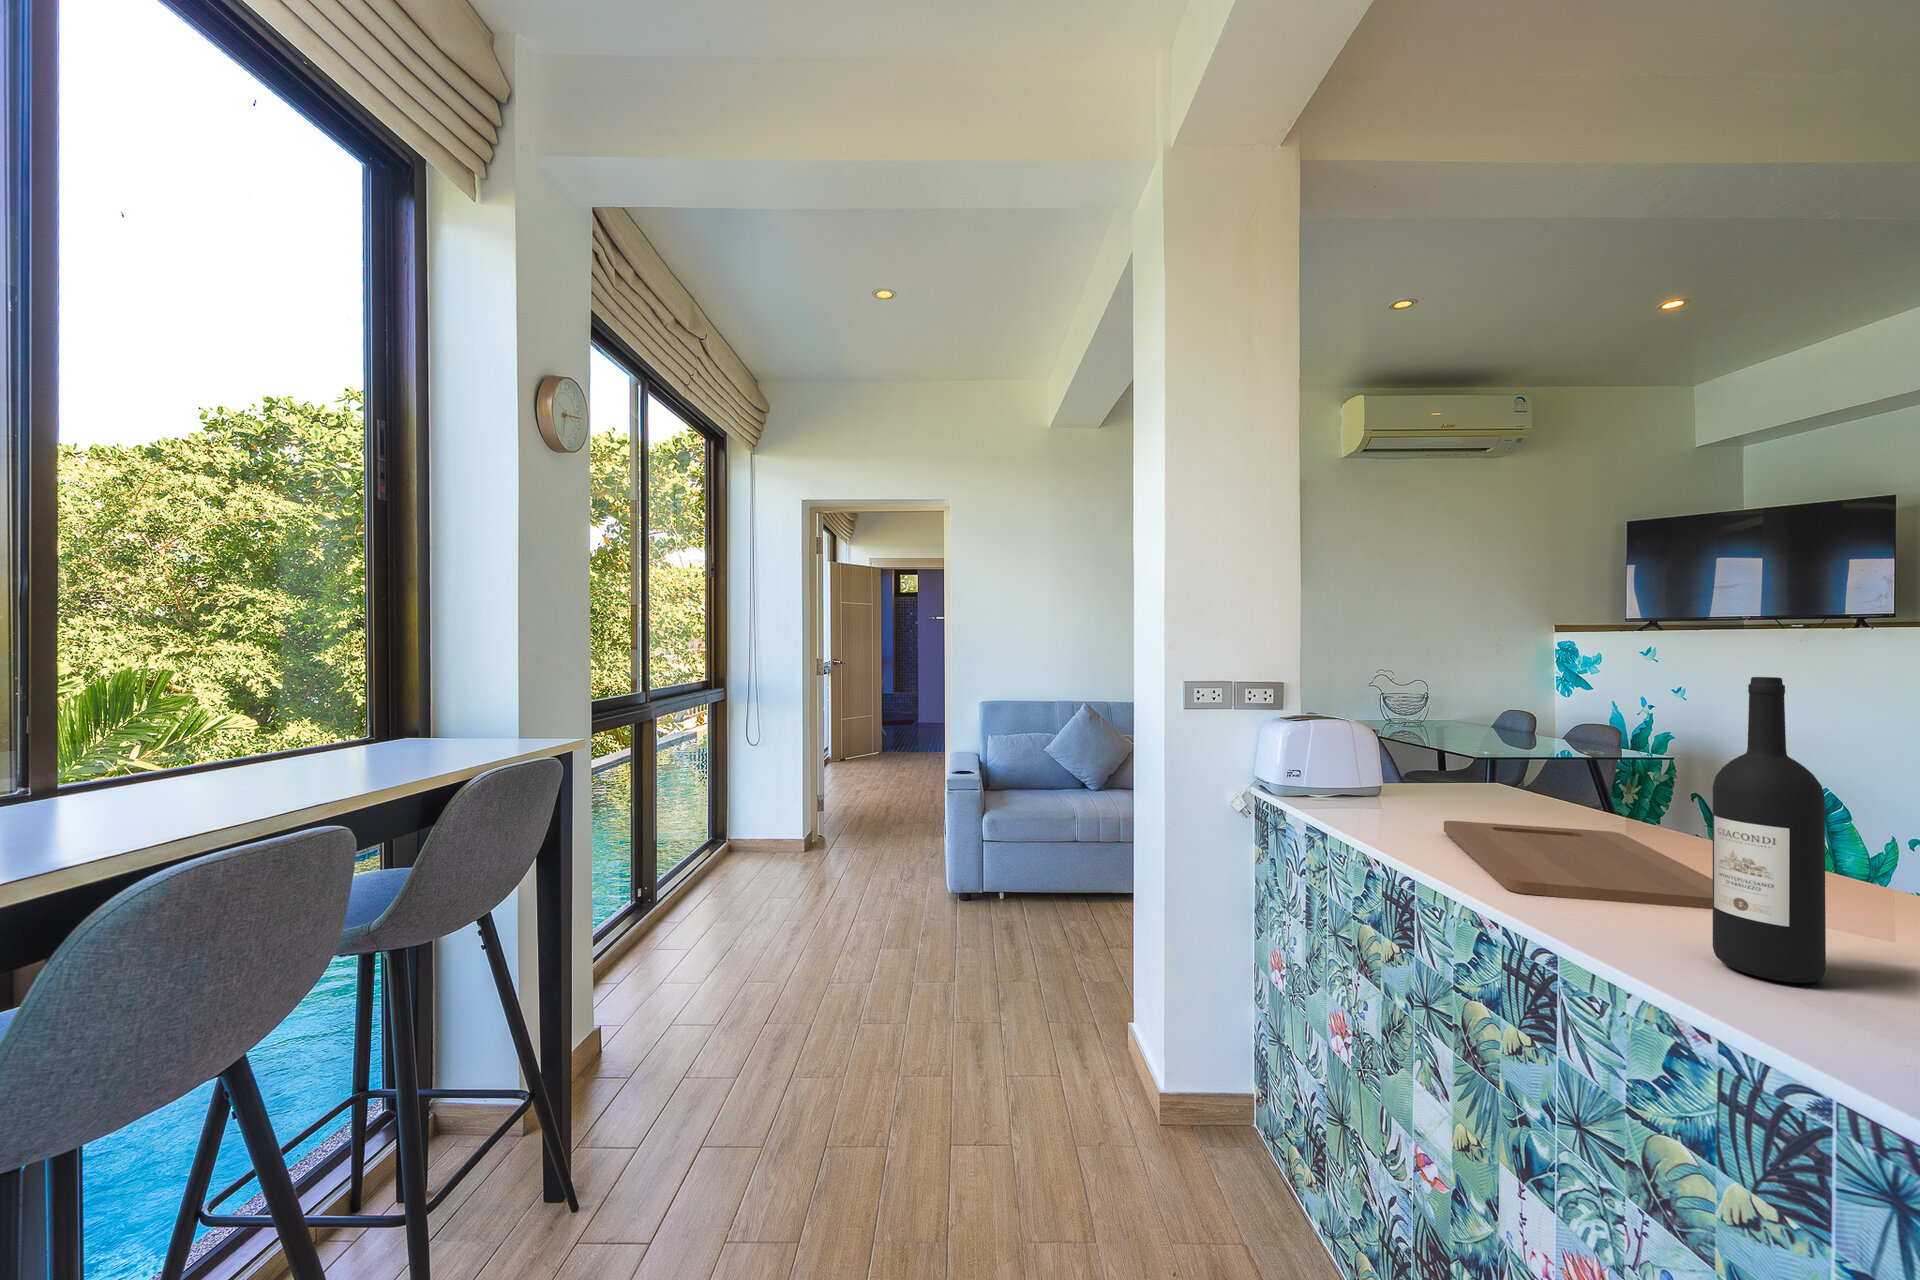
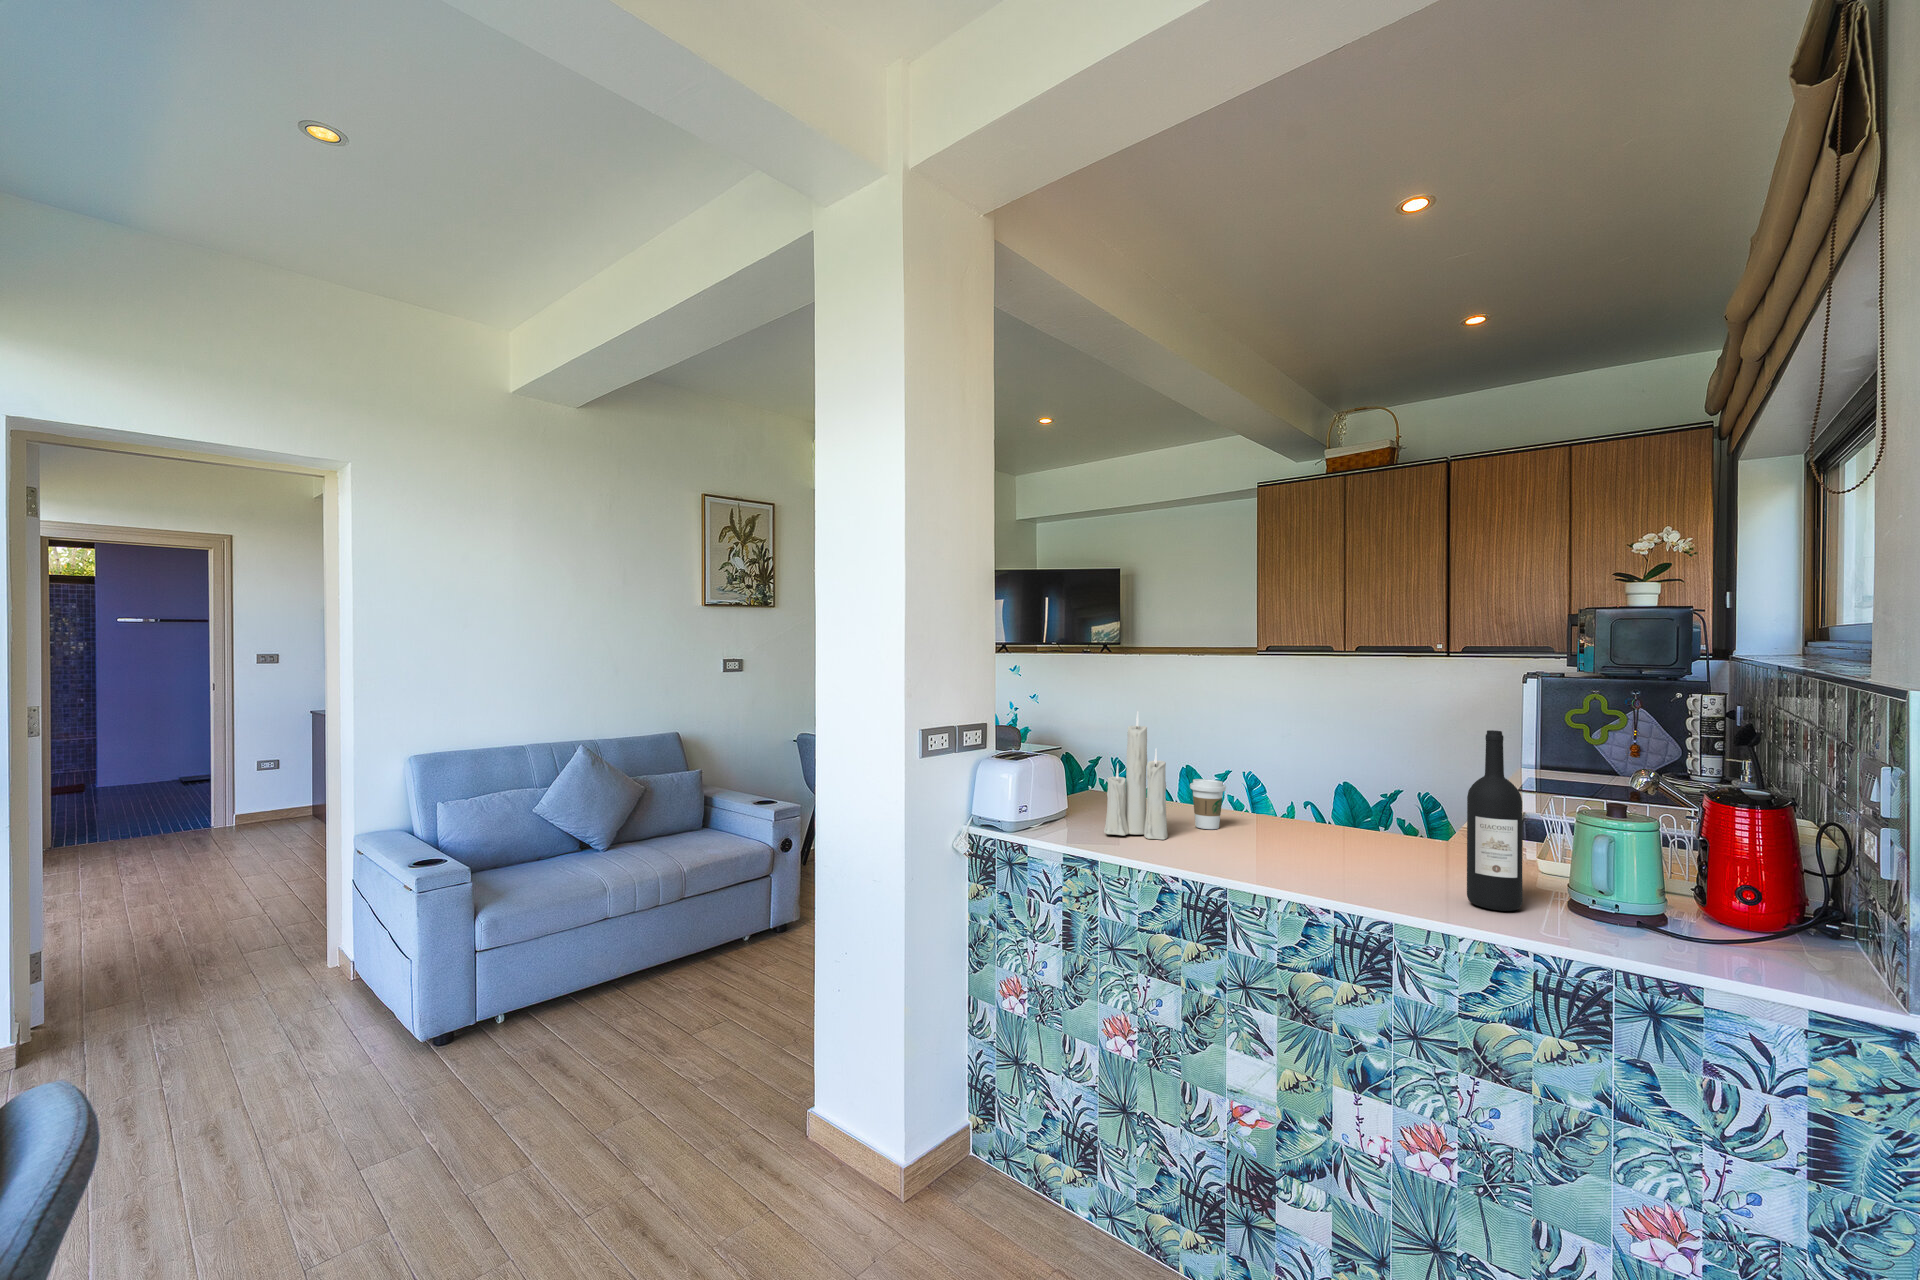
candle: none [1374,657,1455,824] -> present [1104,711,1168,840]
coffee cup: none [1523,758,1581,826] -> present [1190,779,1226,829]
cutting board: present [1444,821,1713,909] -> none [1185,829,1406,885]

